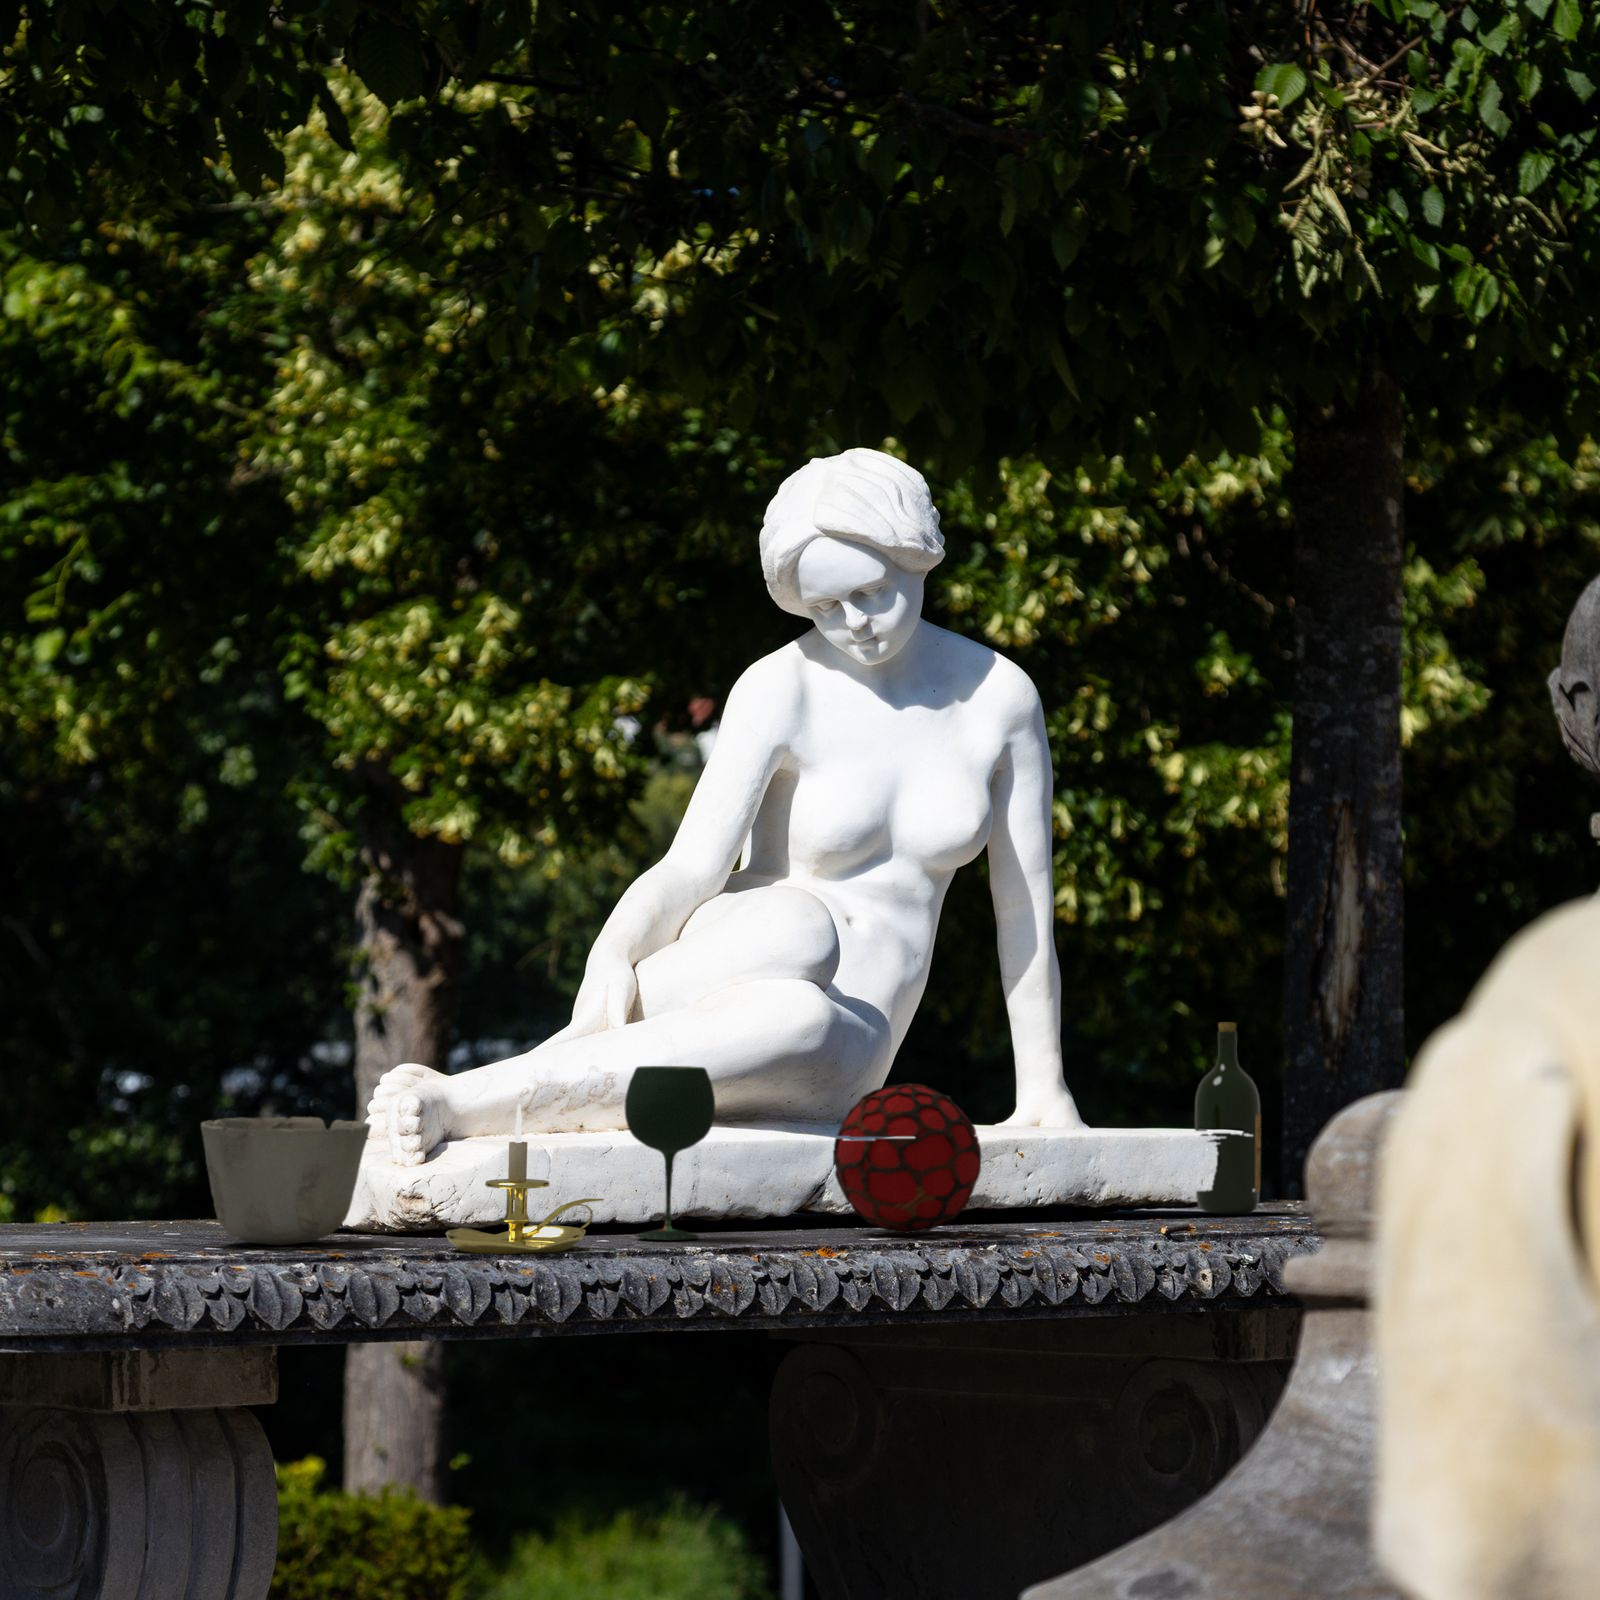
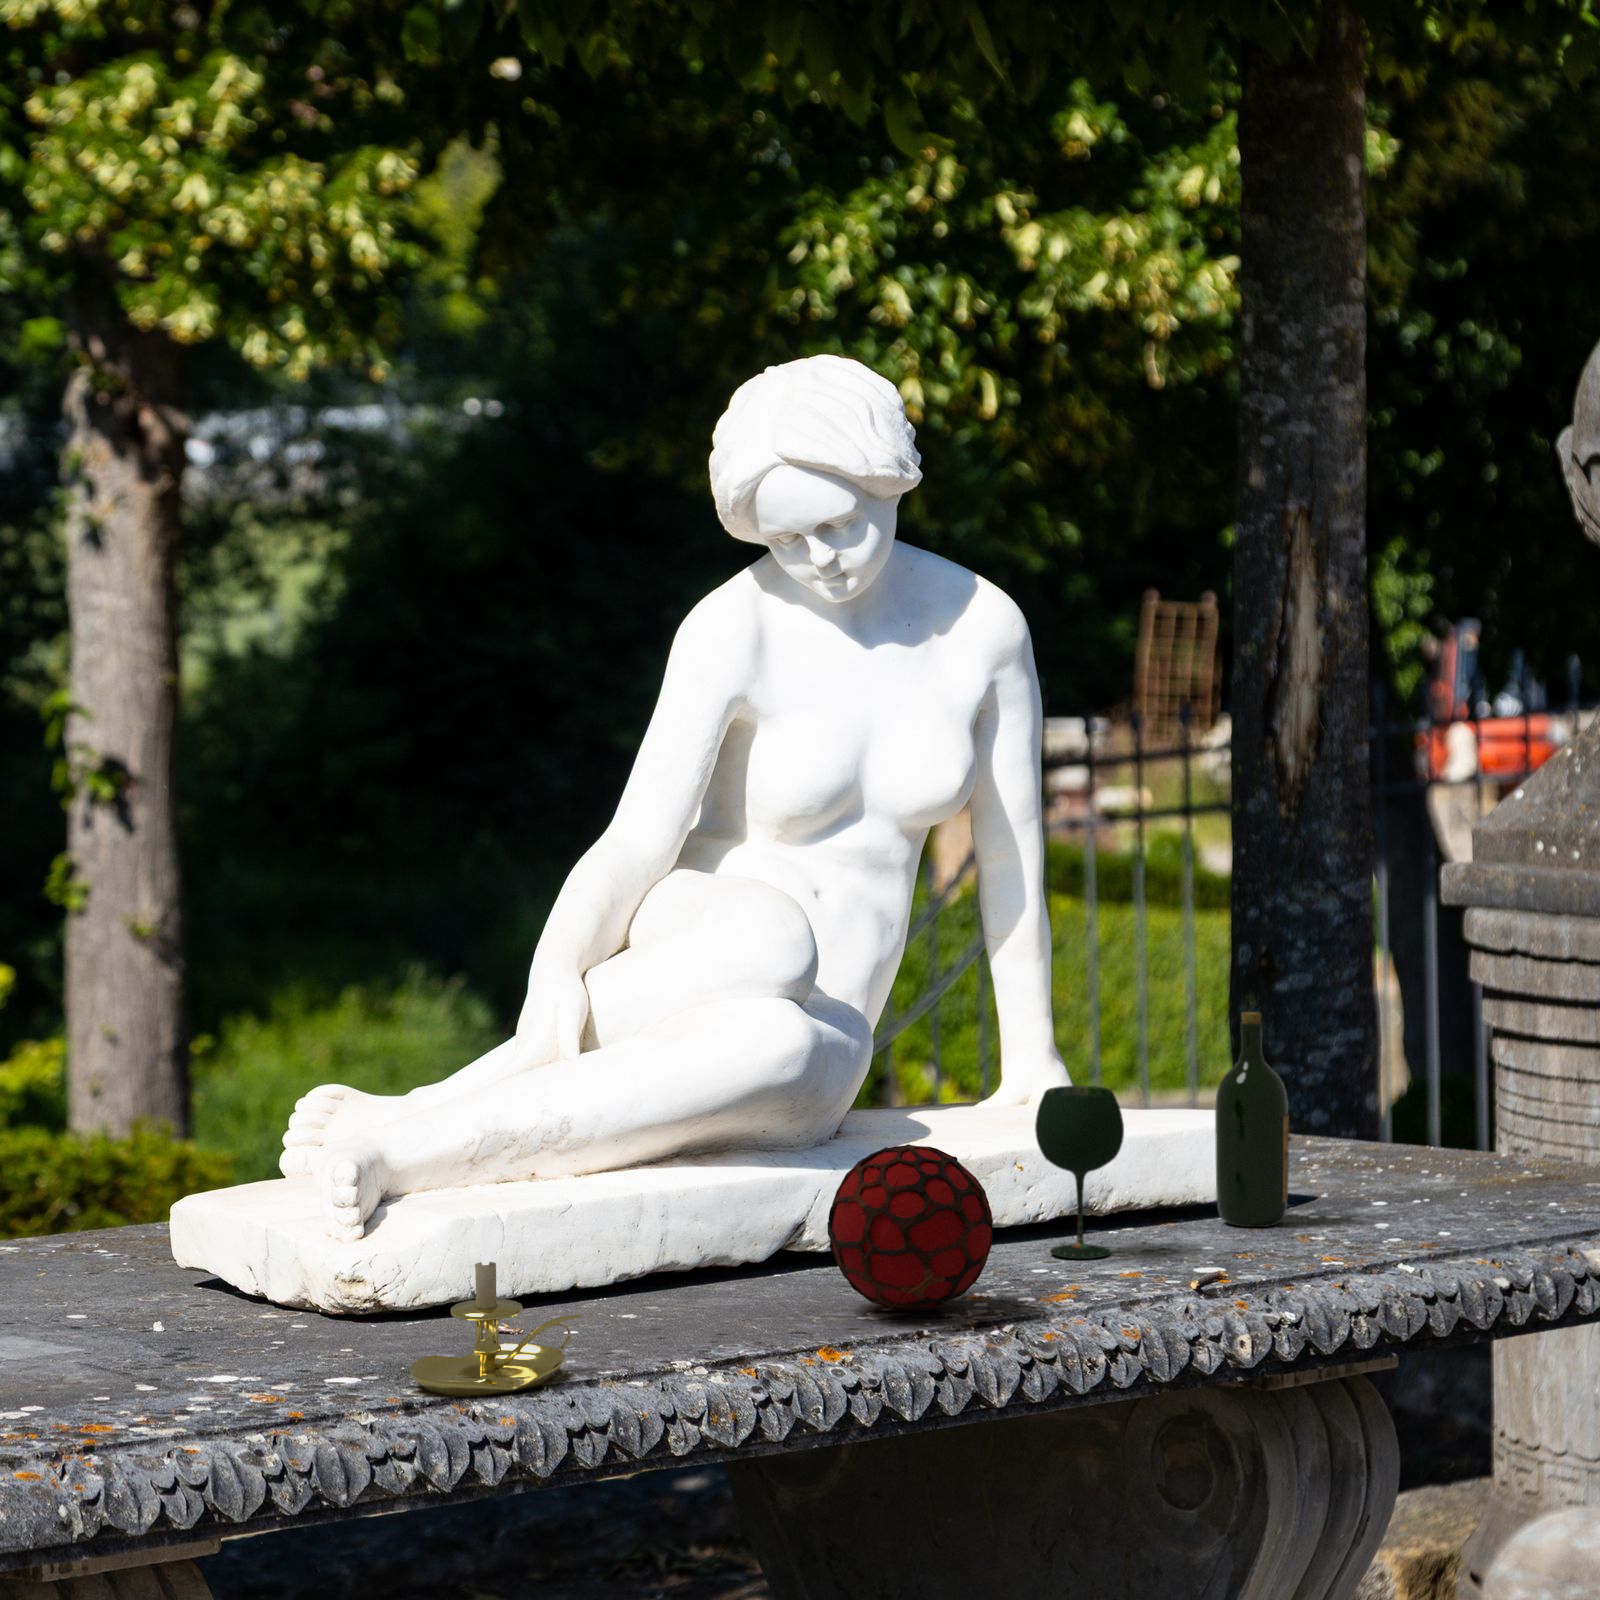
wine glass: present [625,1066,716,1241] -> present [1035,1086,1124,1259]
ceramic bowl: present [201,1117,371,1245] -> none [121,1222,314,1382]

